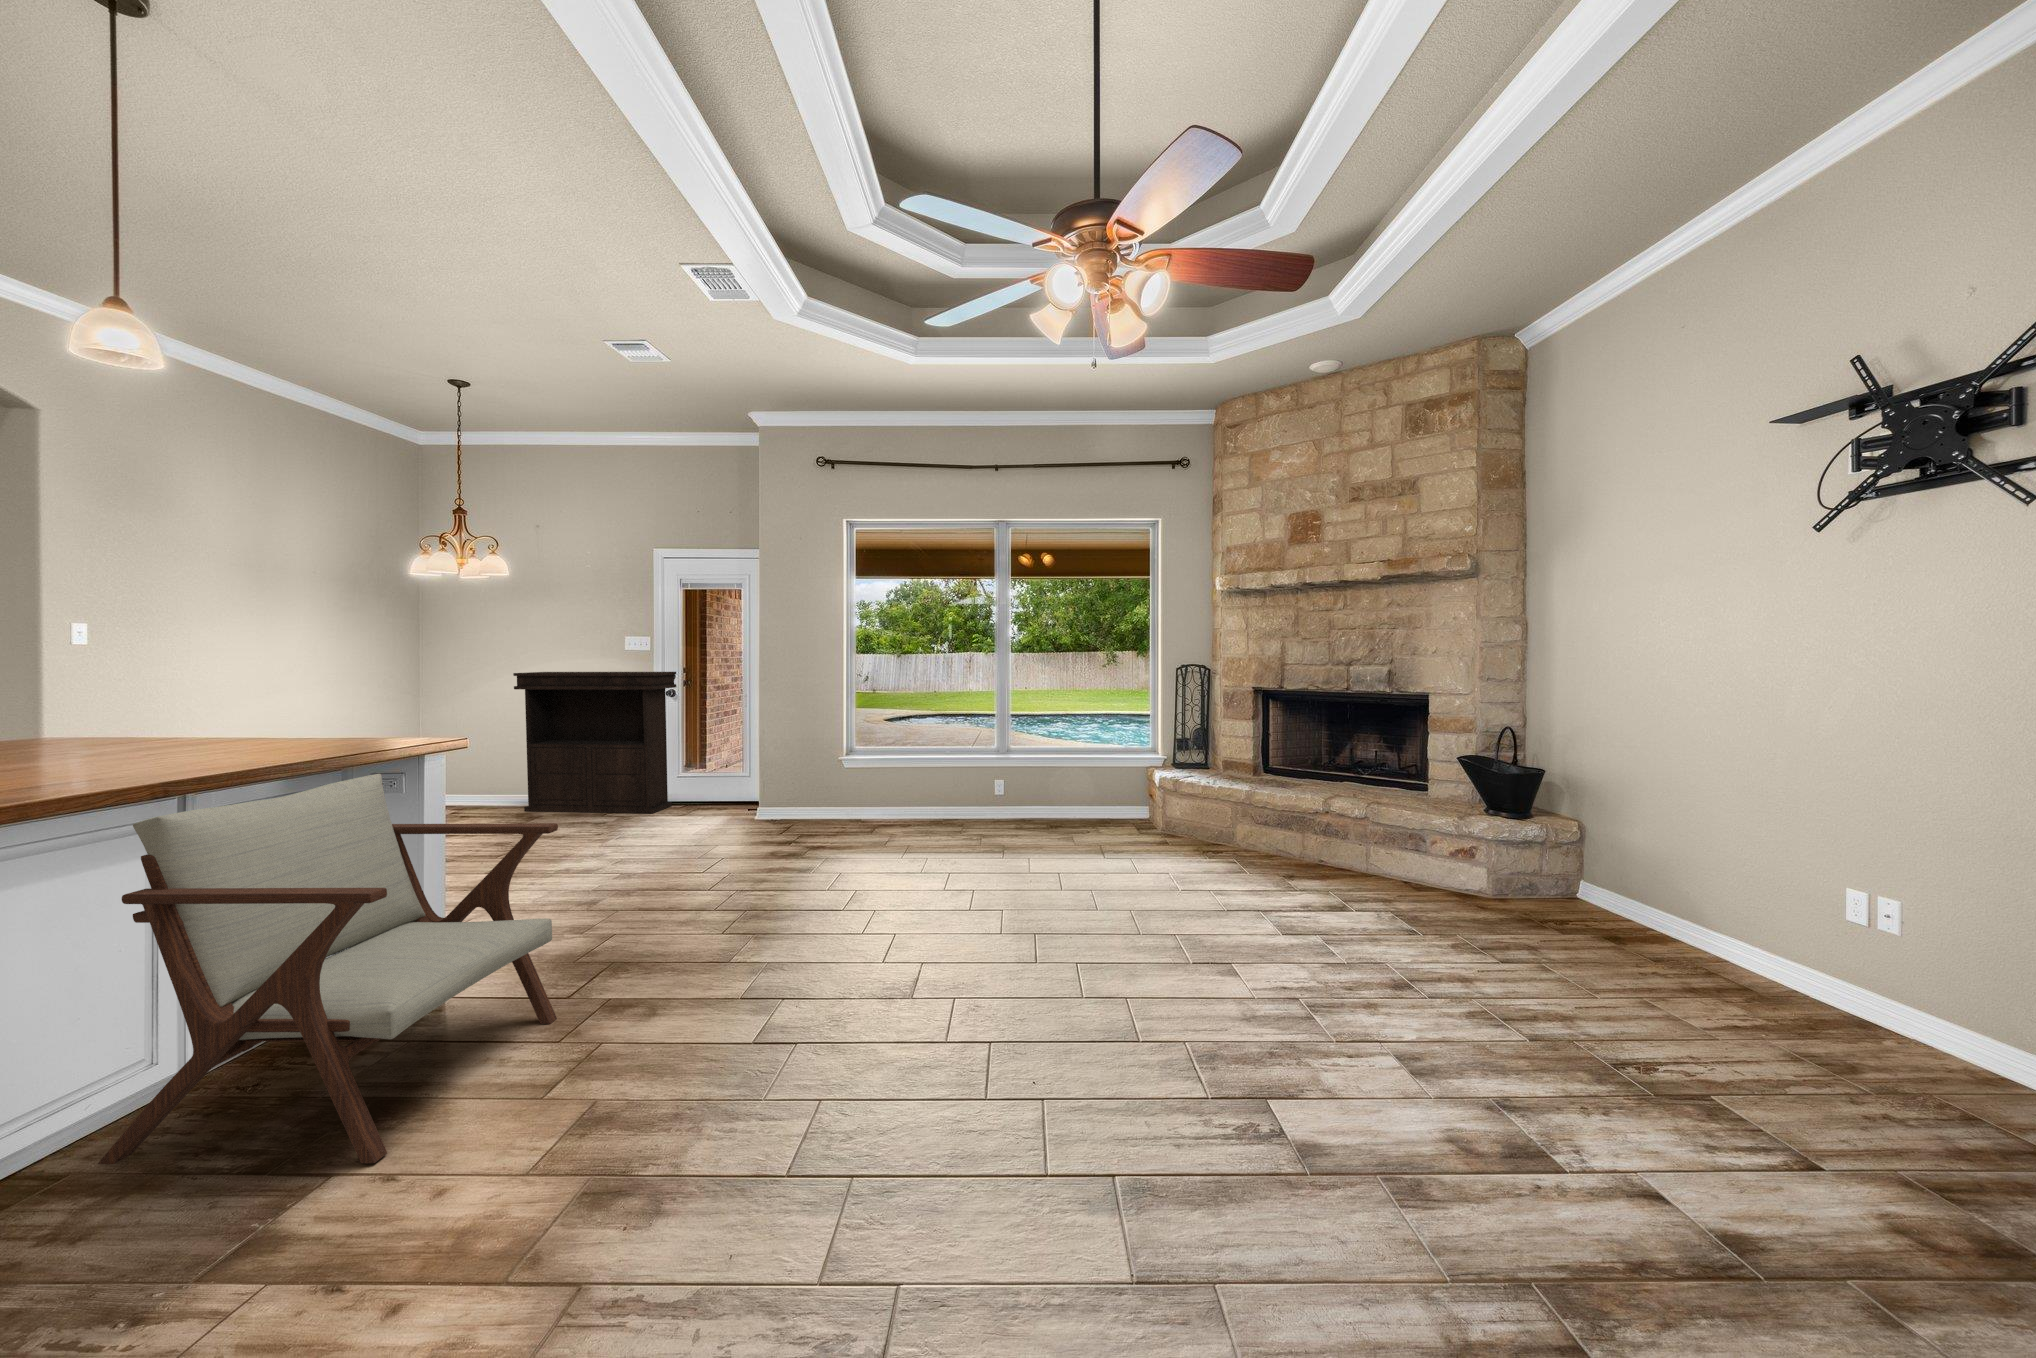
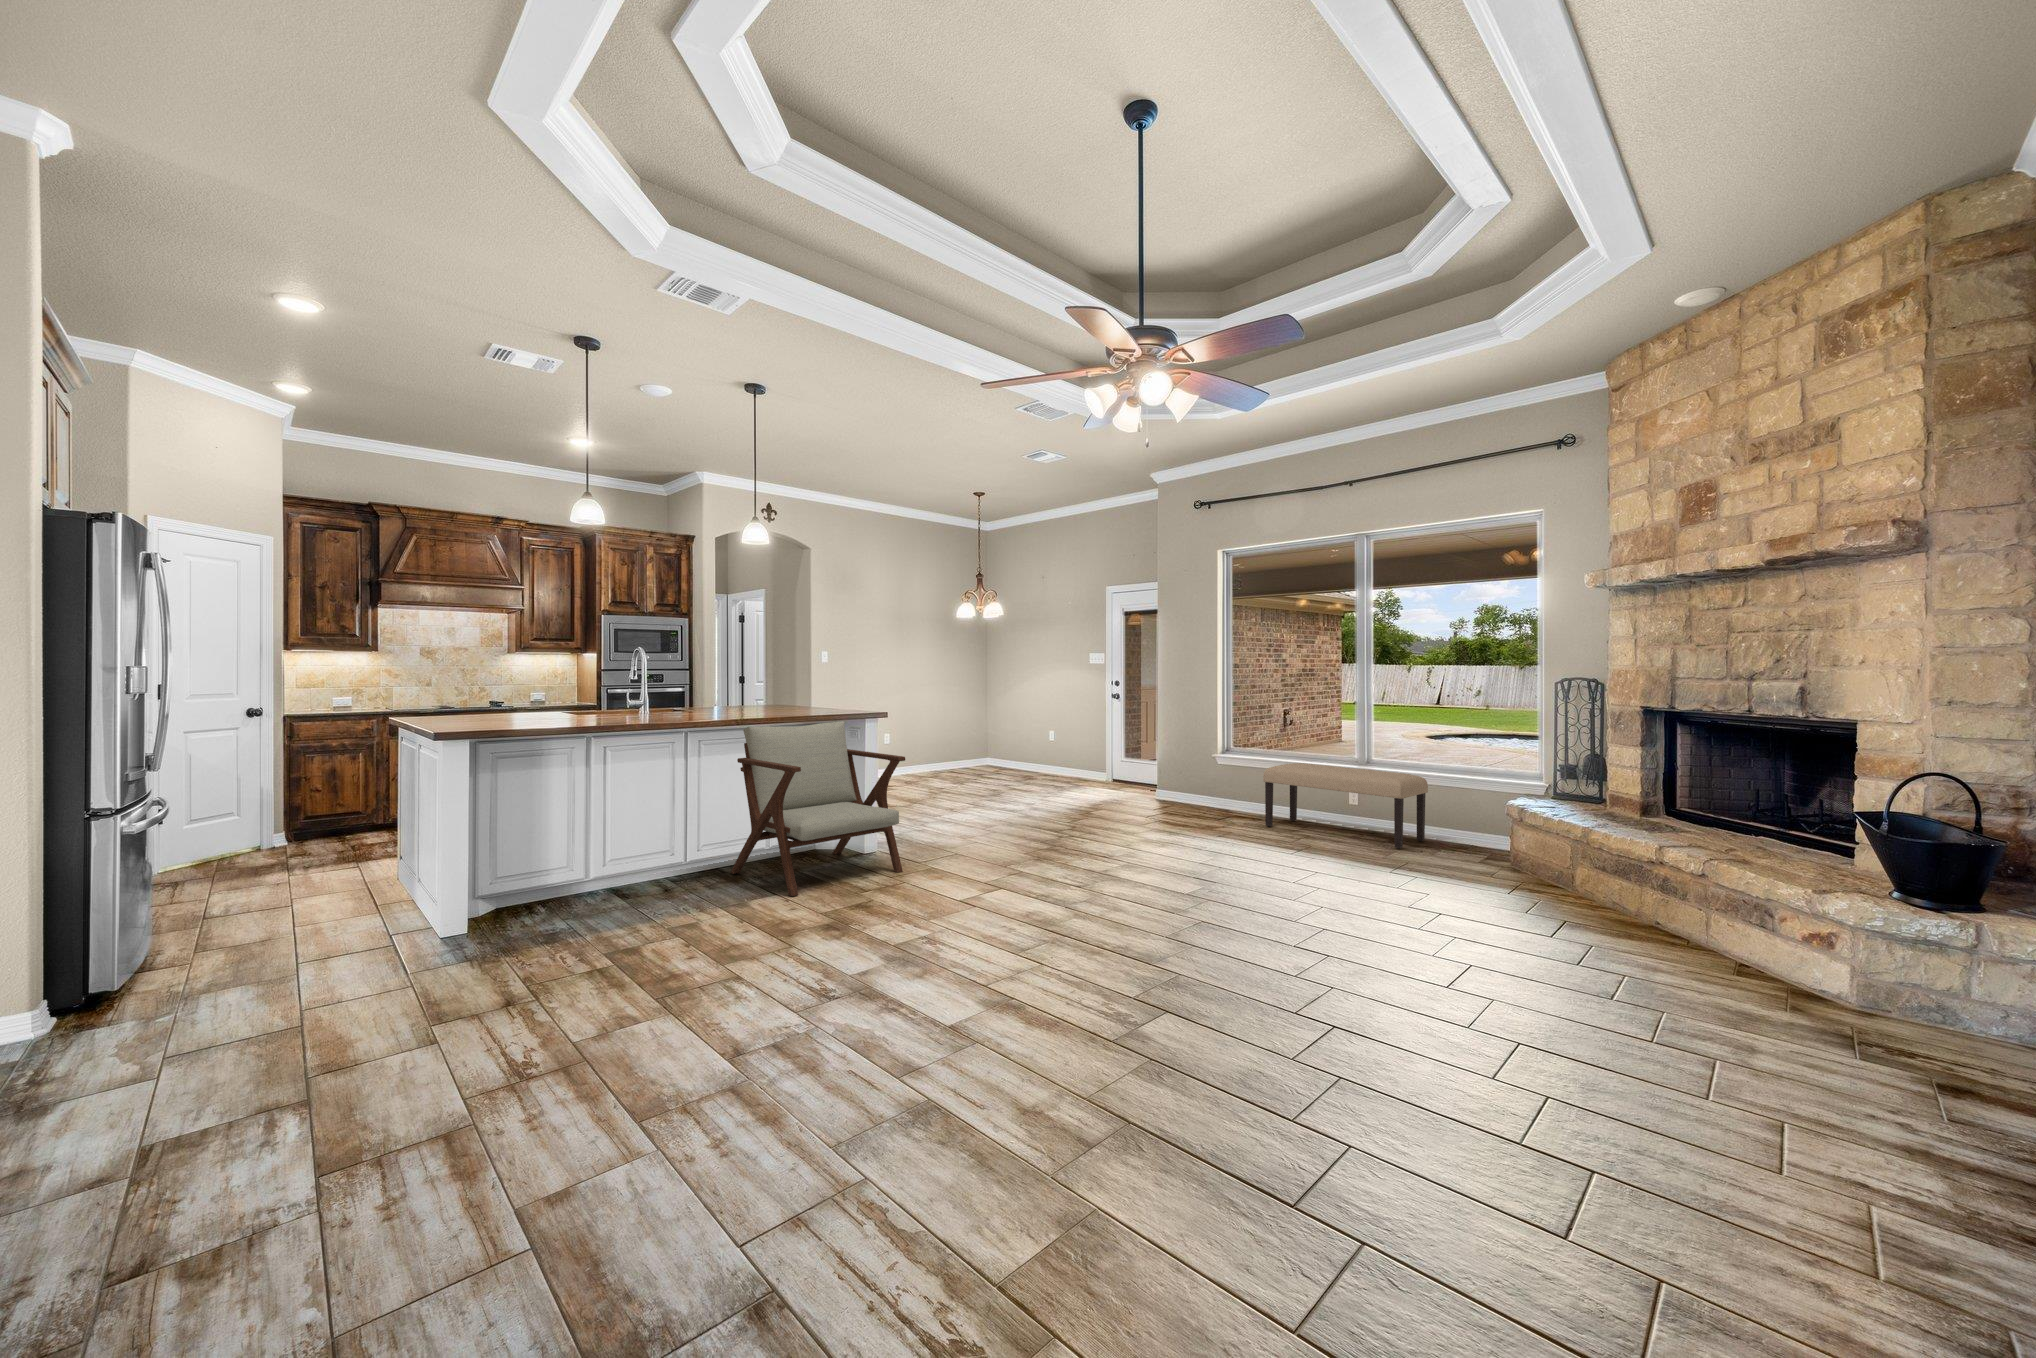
console table: present [513,672,676,813] -> none [1010,675,1109,788]
bench: none [921,756,1068,829] -> present [1263,763,1428,849]

